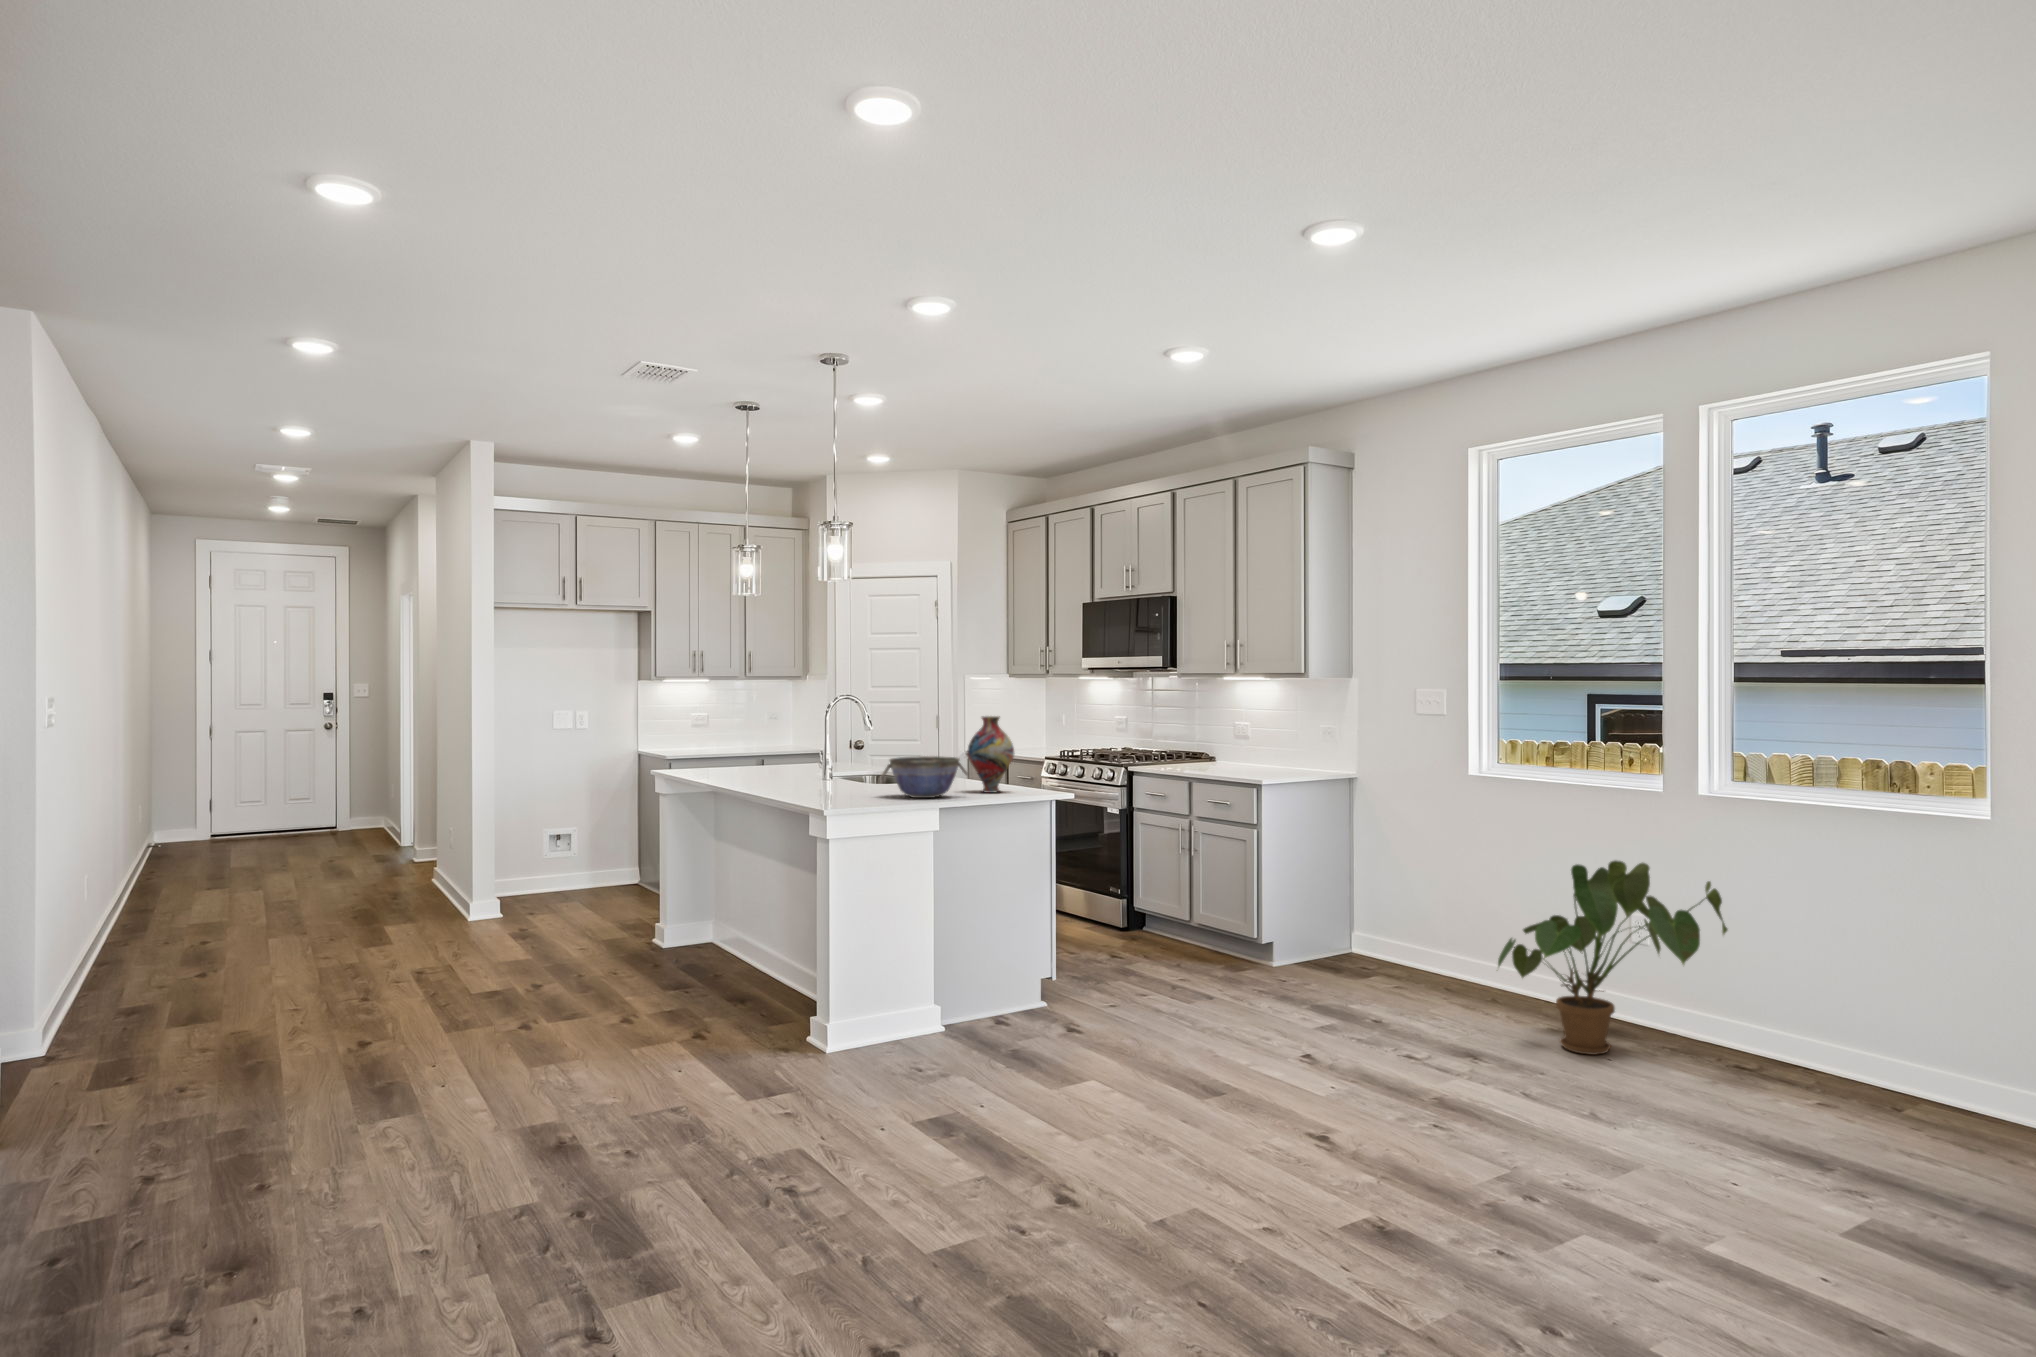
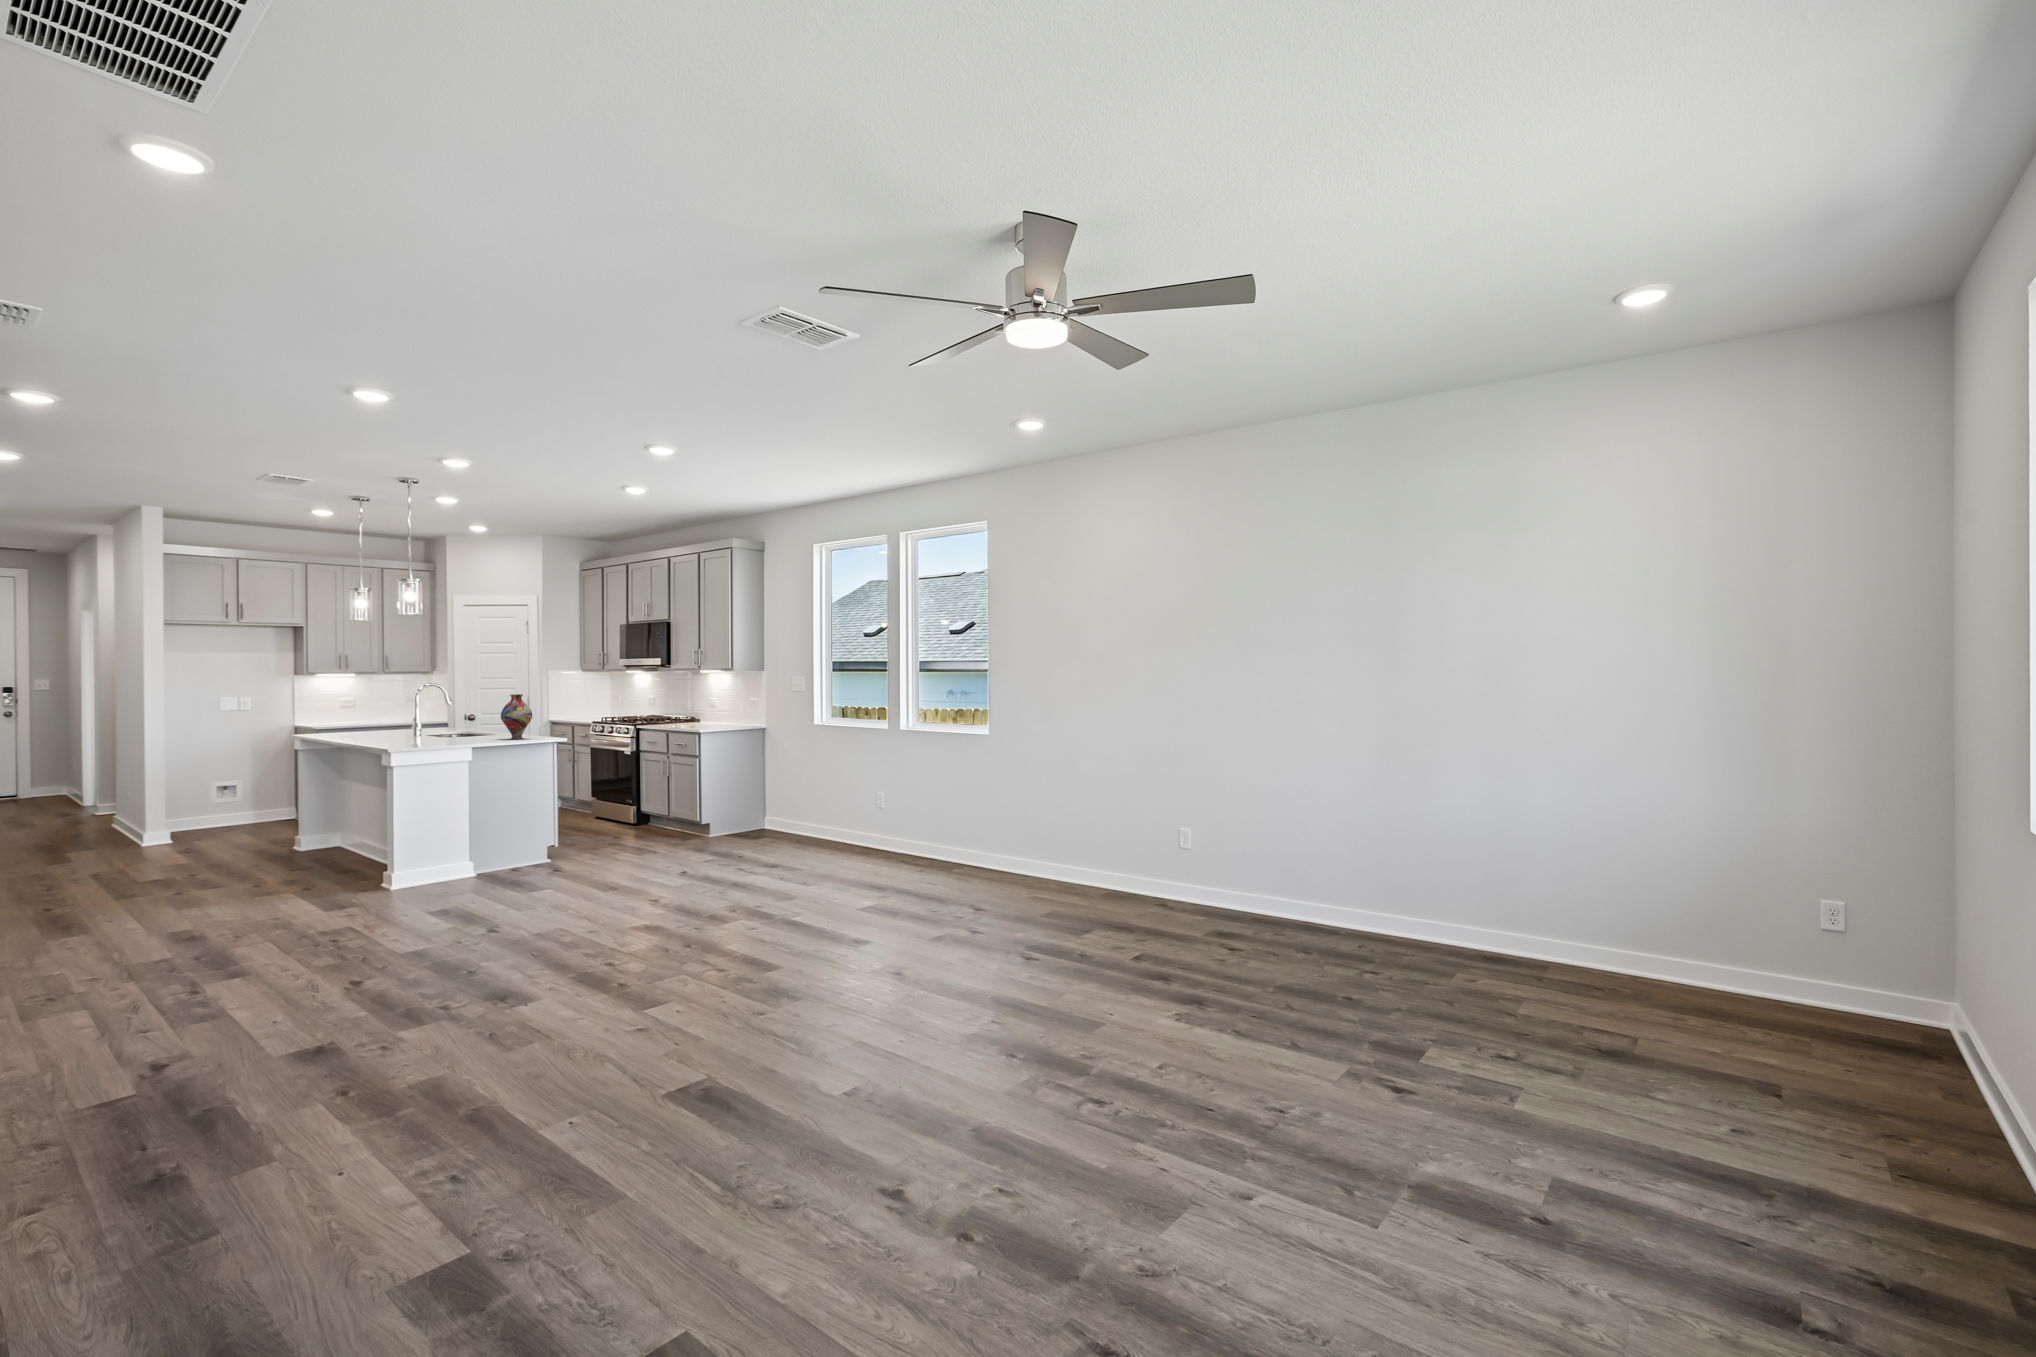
bowl: present [881,756,968,798] -> none [435,718,495,742]
house plant: present [1498,861,1728,1055] -> none [797,764,908,862]

